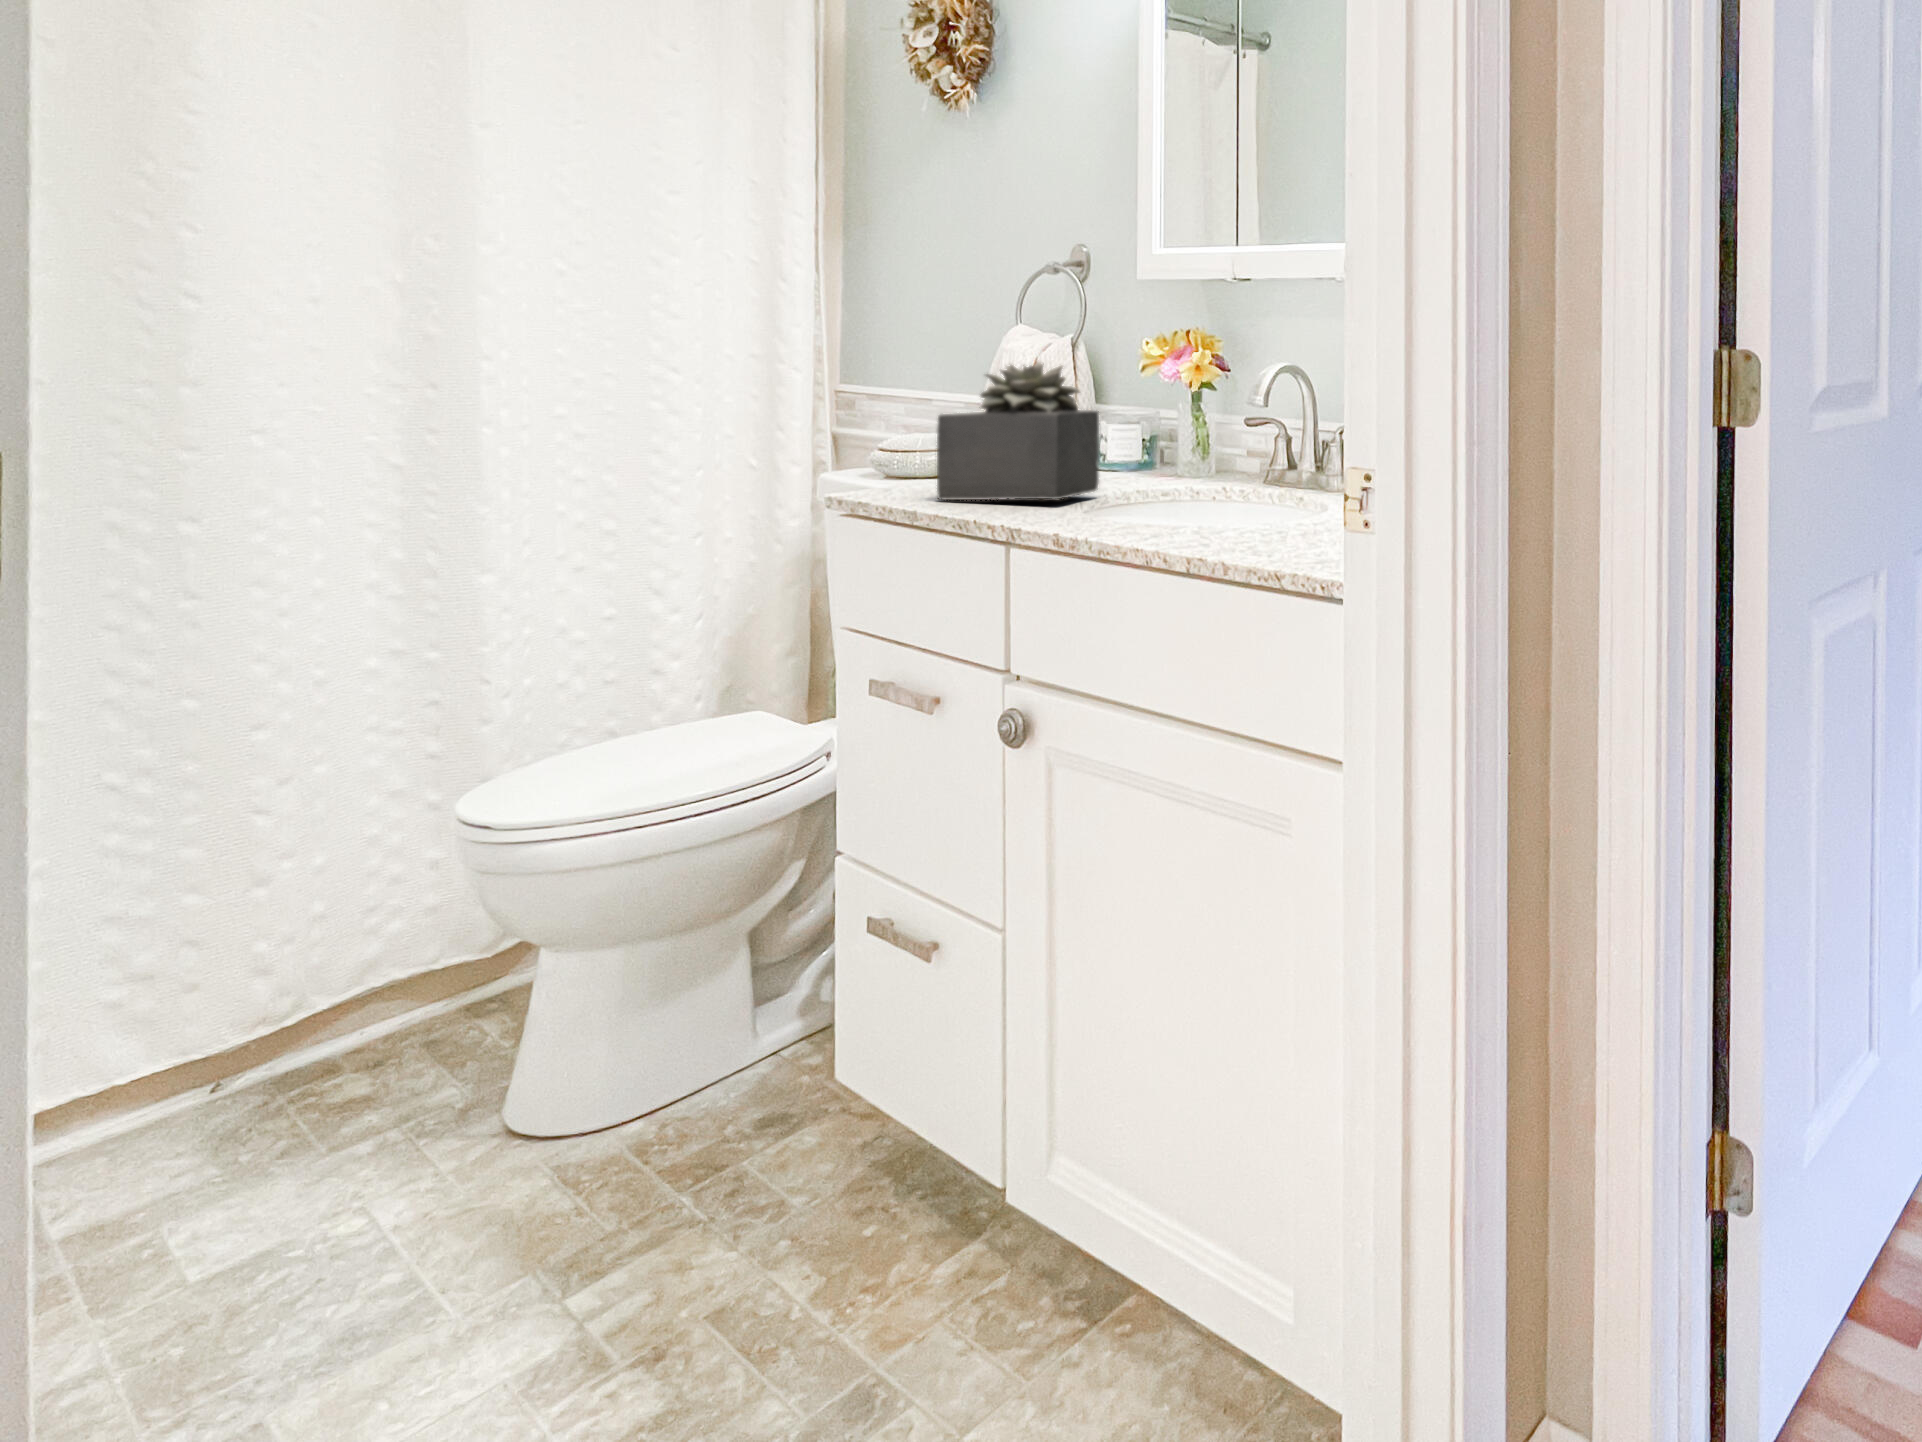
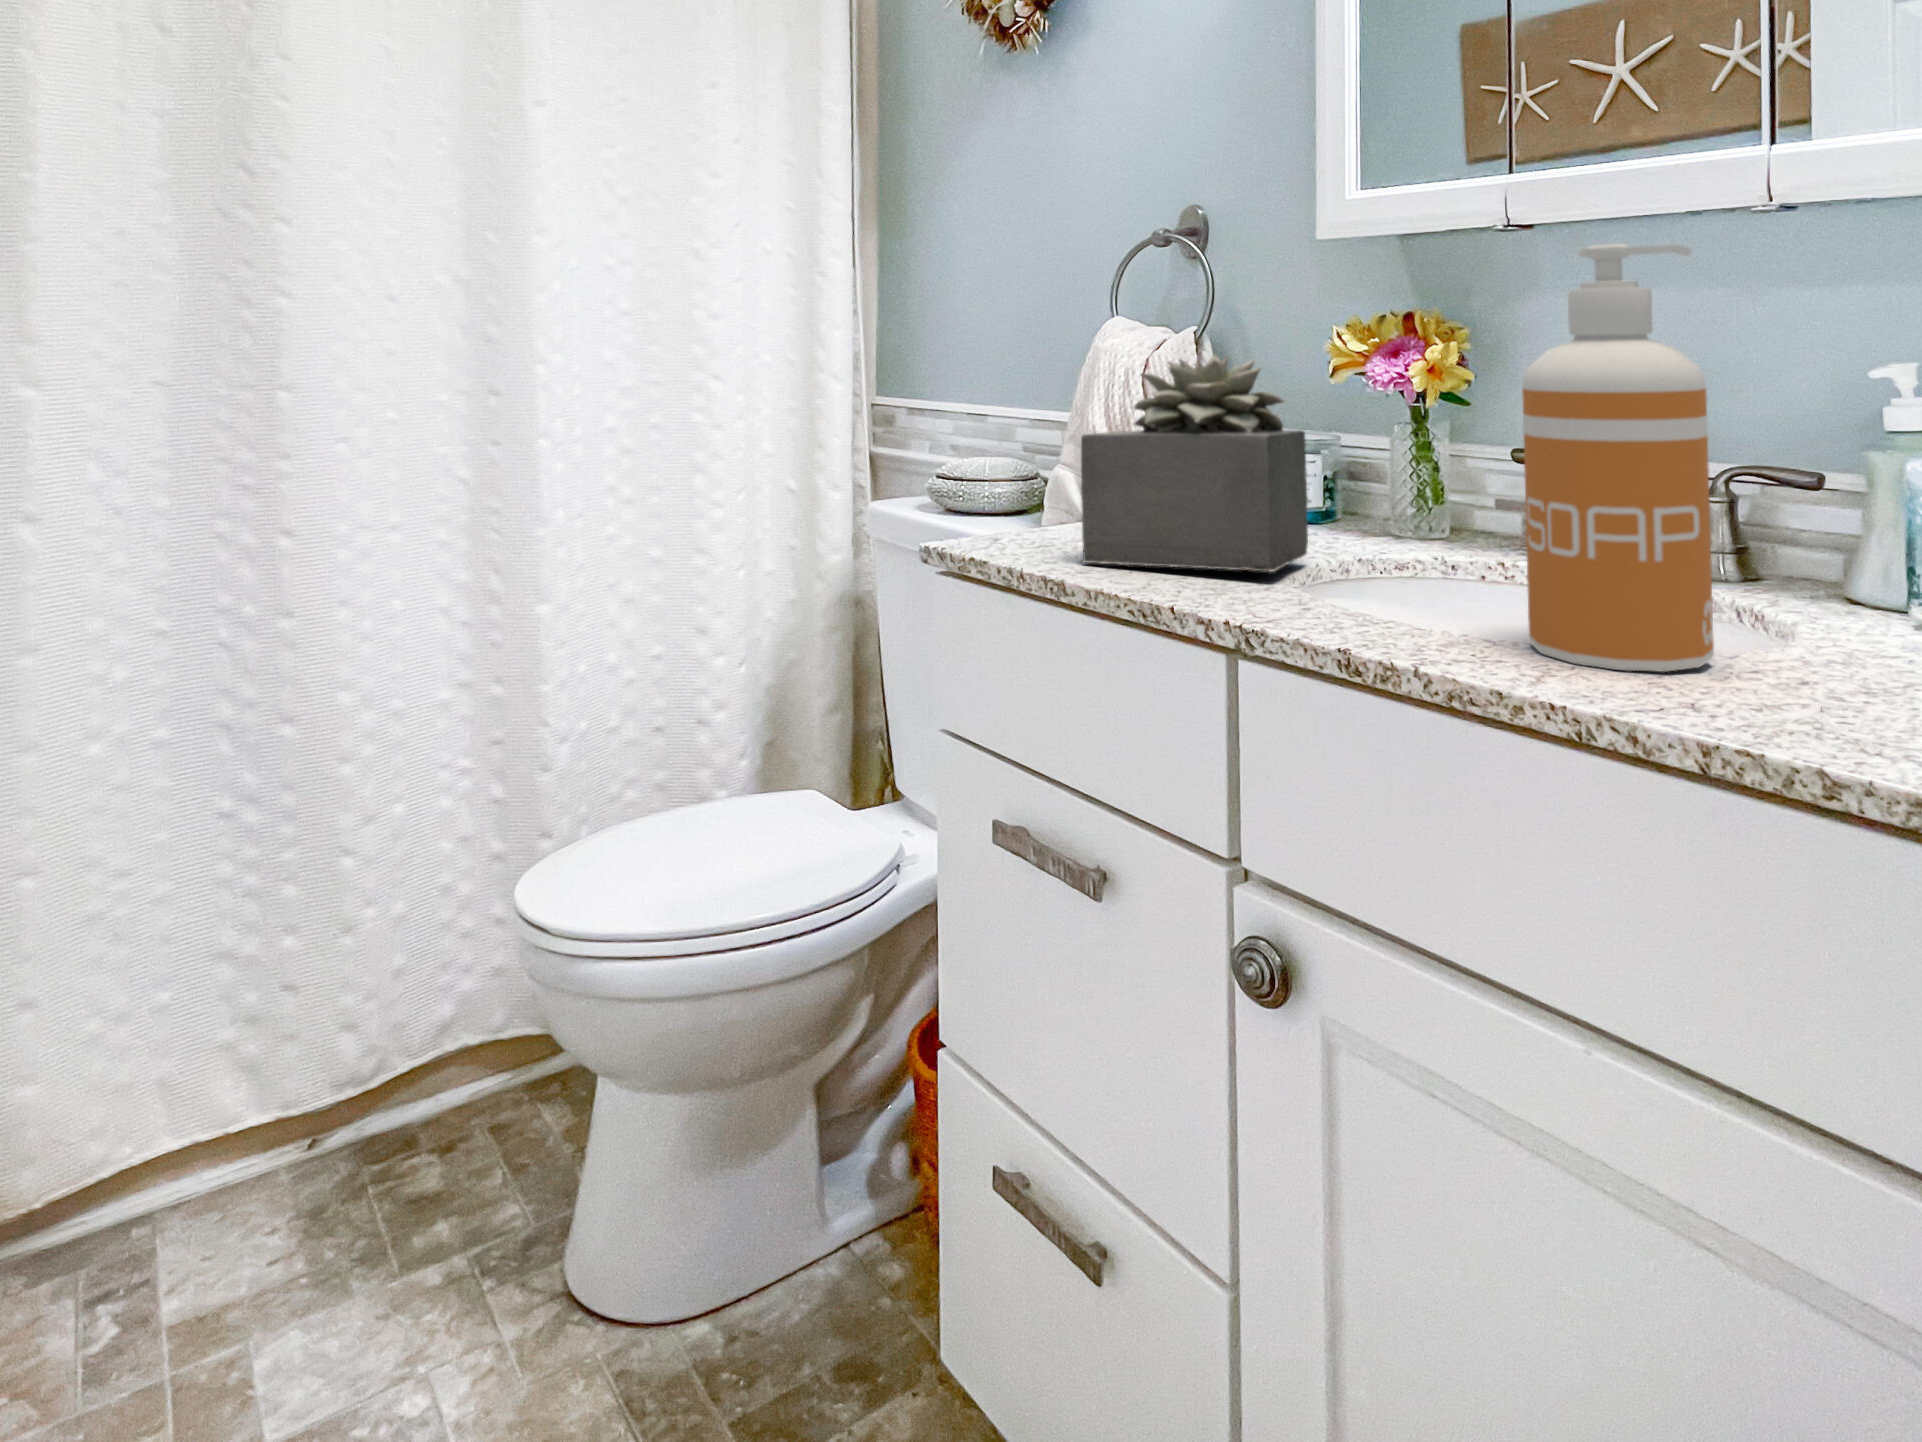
soap dispenser: none [1166,308,1255,536] -> present [1522,244,1714,672]

